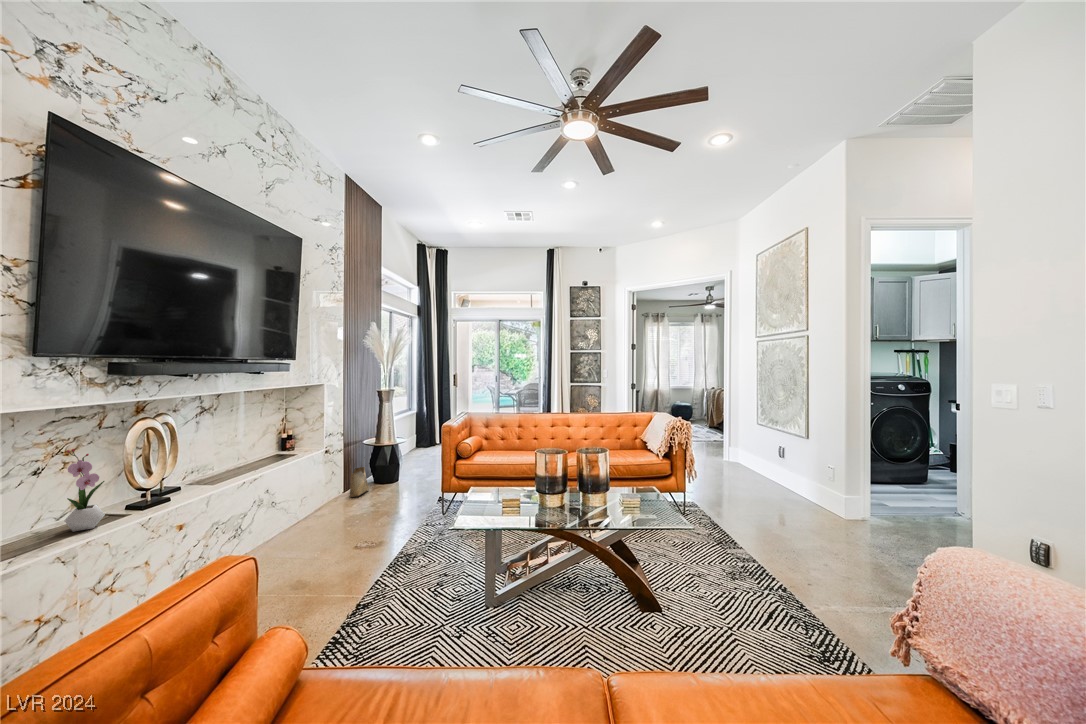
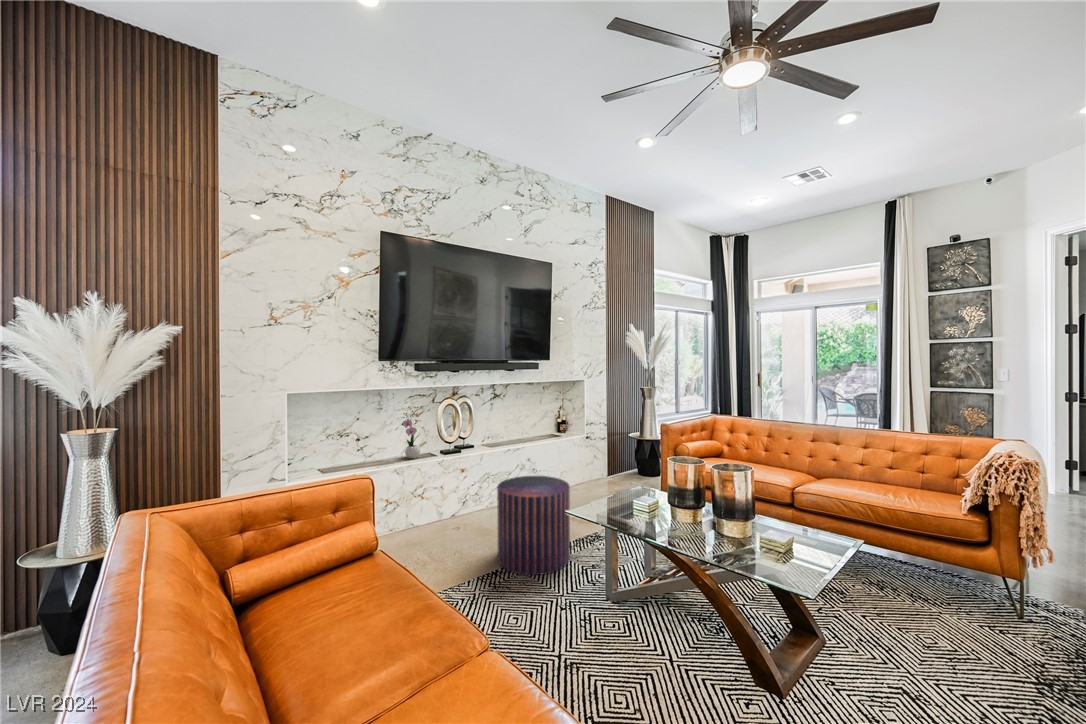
woven basket: present [350,467,369,497] -> none [609,444,628,479]
pouf: none [312,500,411,632] -> present [497,476,570,575]

